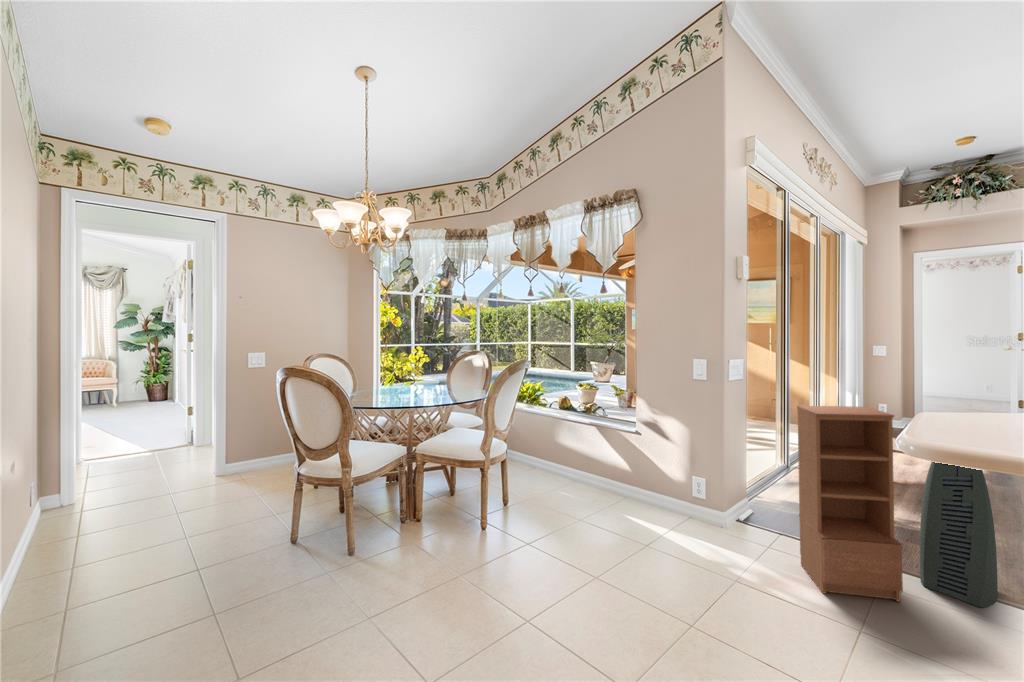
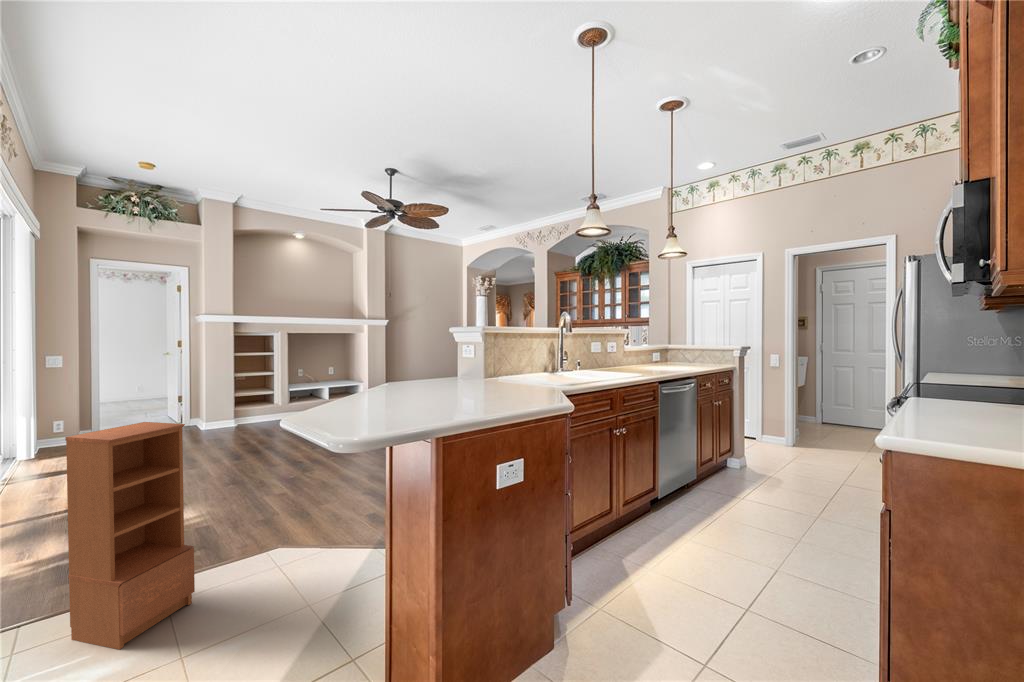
air purifier: present [920,462,998,607] -> none [191,445,246,578]

